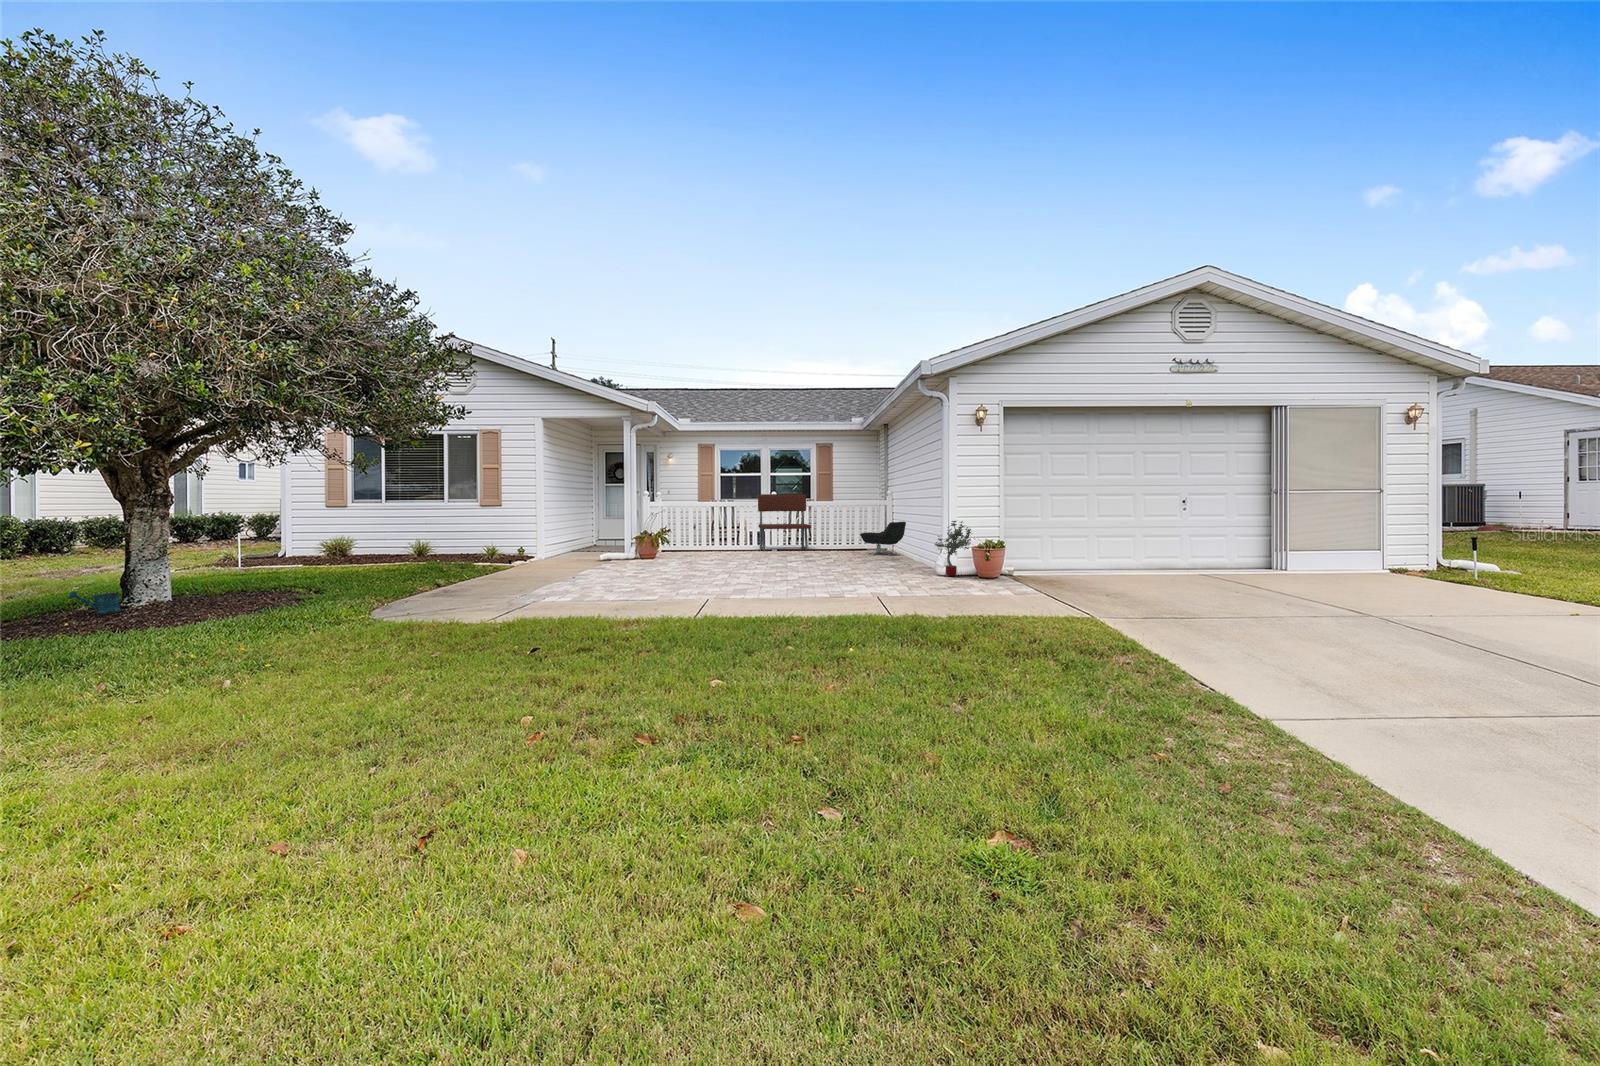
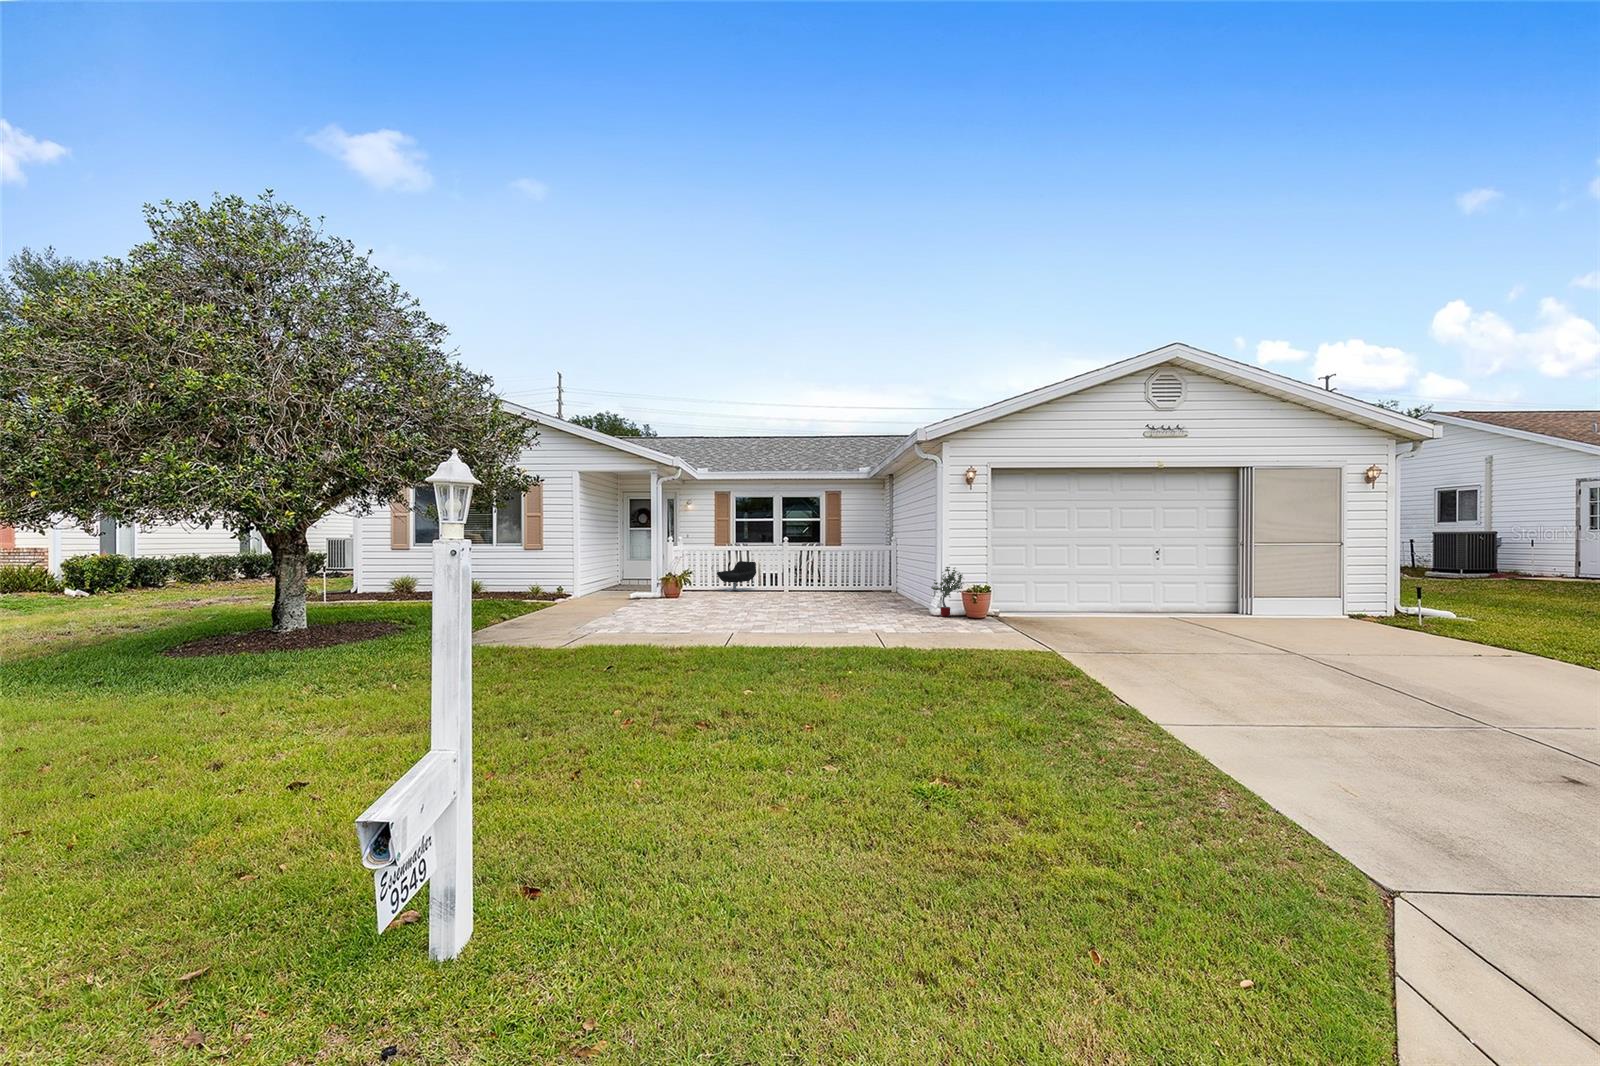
bench: present [758,494,811,551] -> none [775,540,823,592]
lounge chair: present [860,522,906,555] -> present [717,561,756,592]
watering can: present [68,589,121,615] -> none [206,618,249,640]

